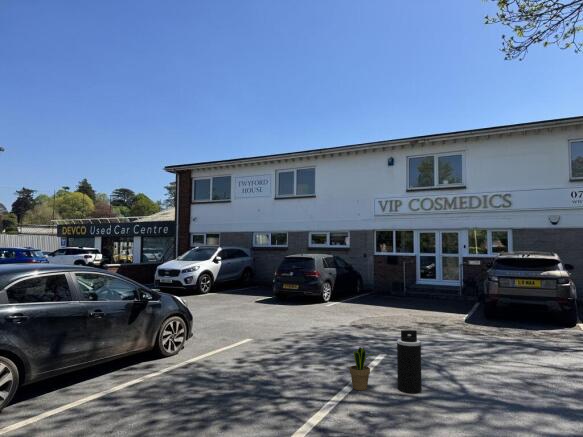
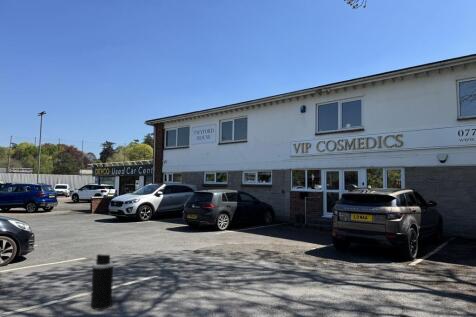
potted plant: present [350,347,373,390] -> none [57,267,80,303]

